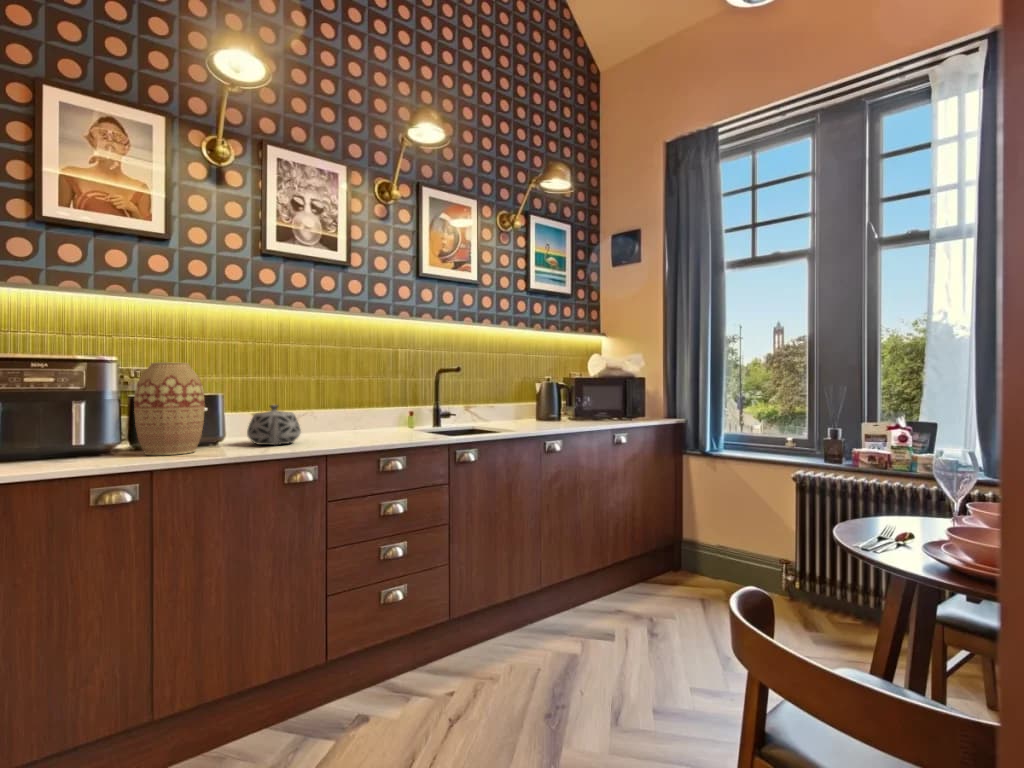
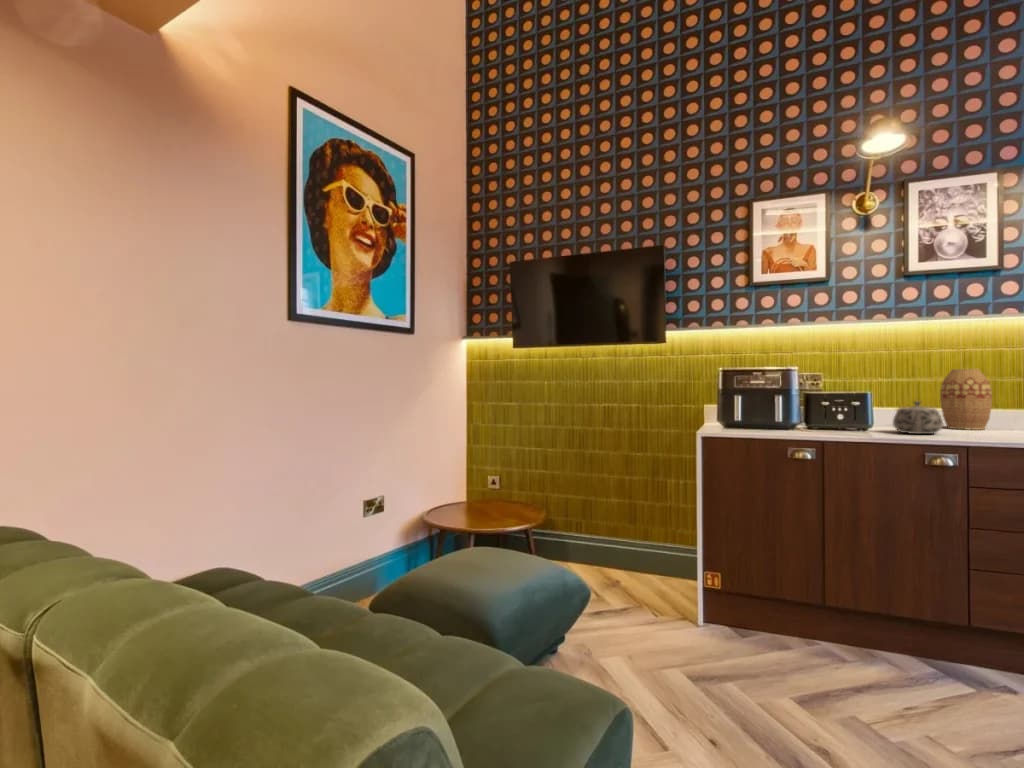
vase: present [134,362,205,455] -> present [940,369,992,430]

